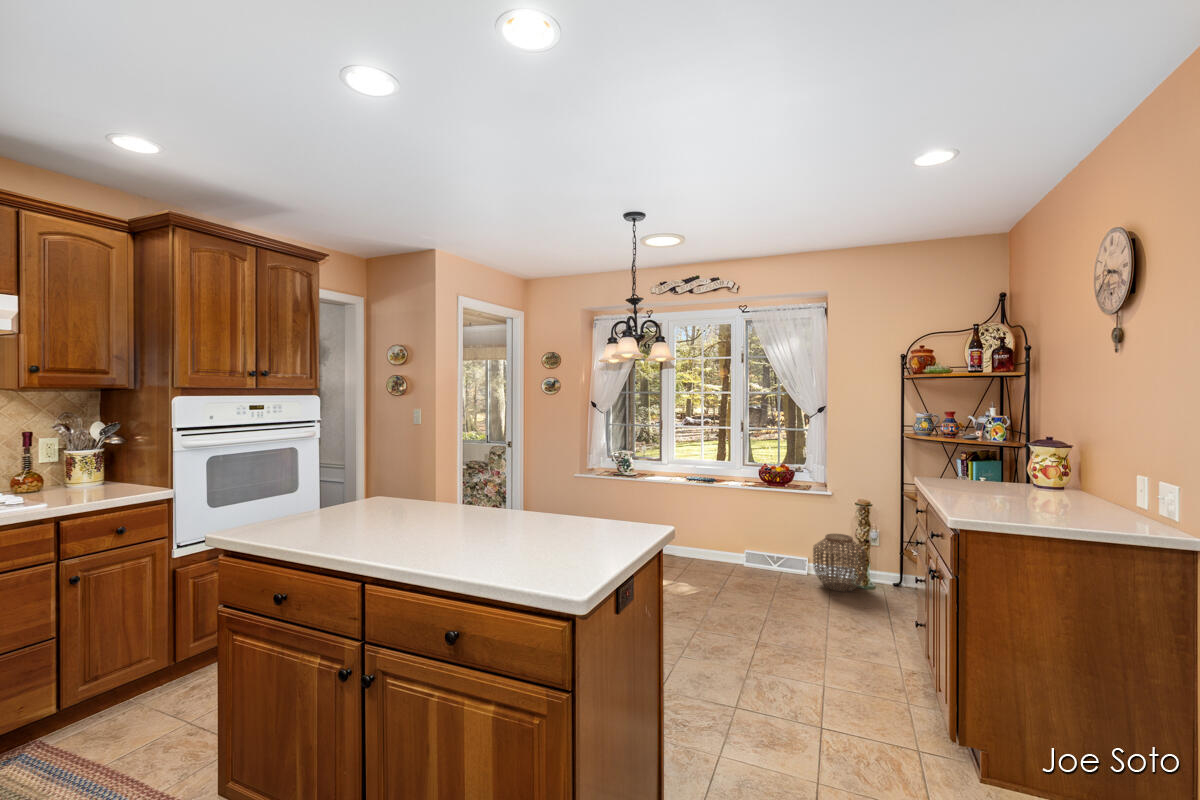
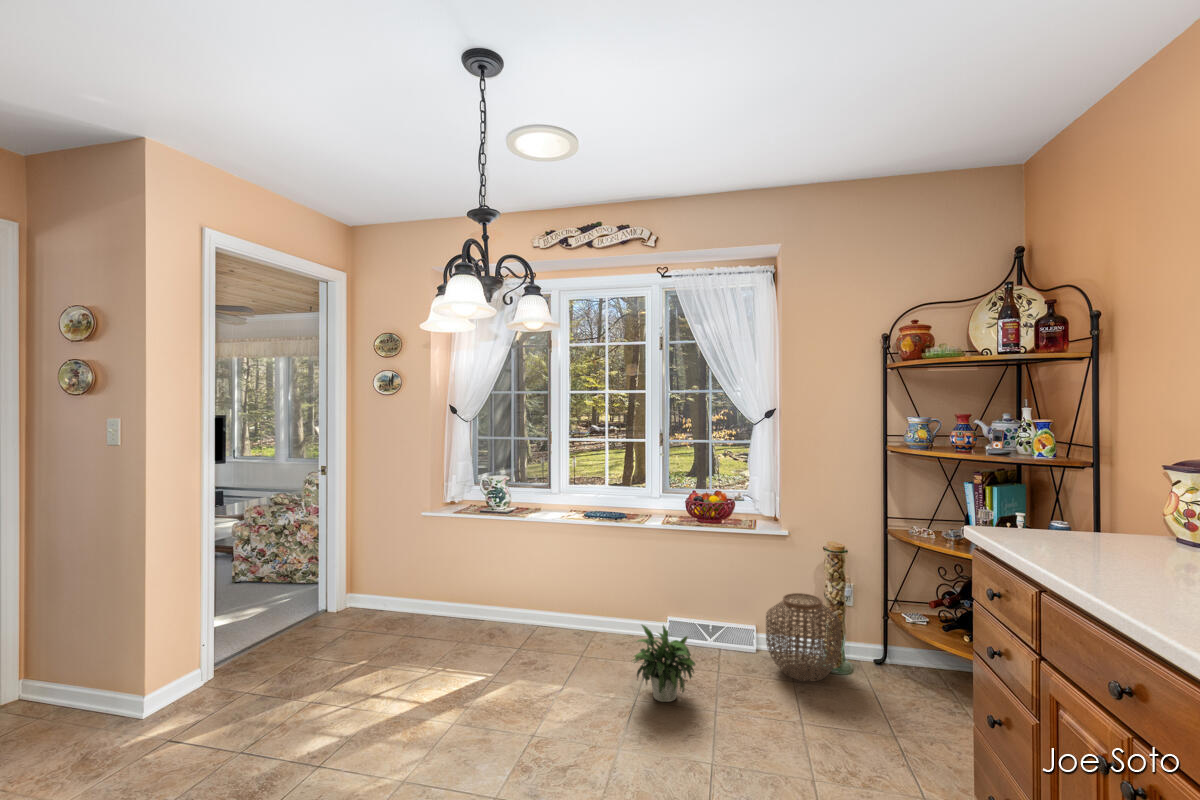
potted plant: none [720,548,763,596] -> present [634,625,695,702]

